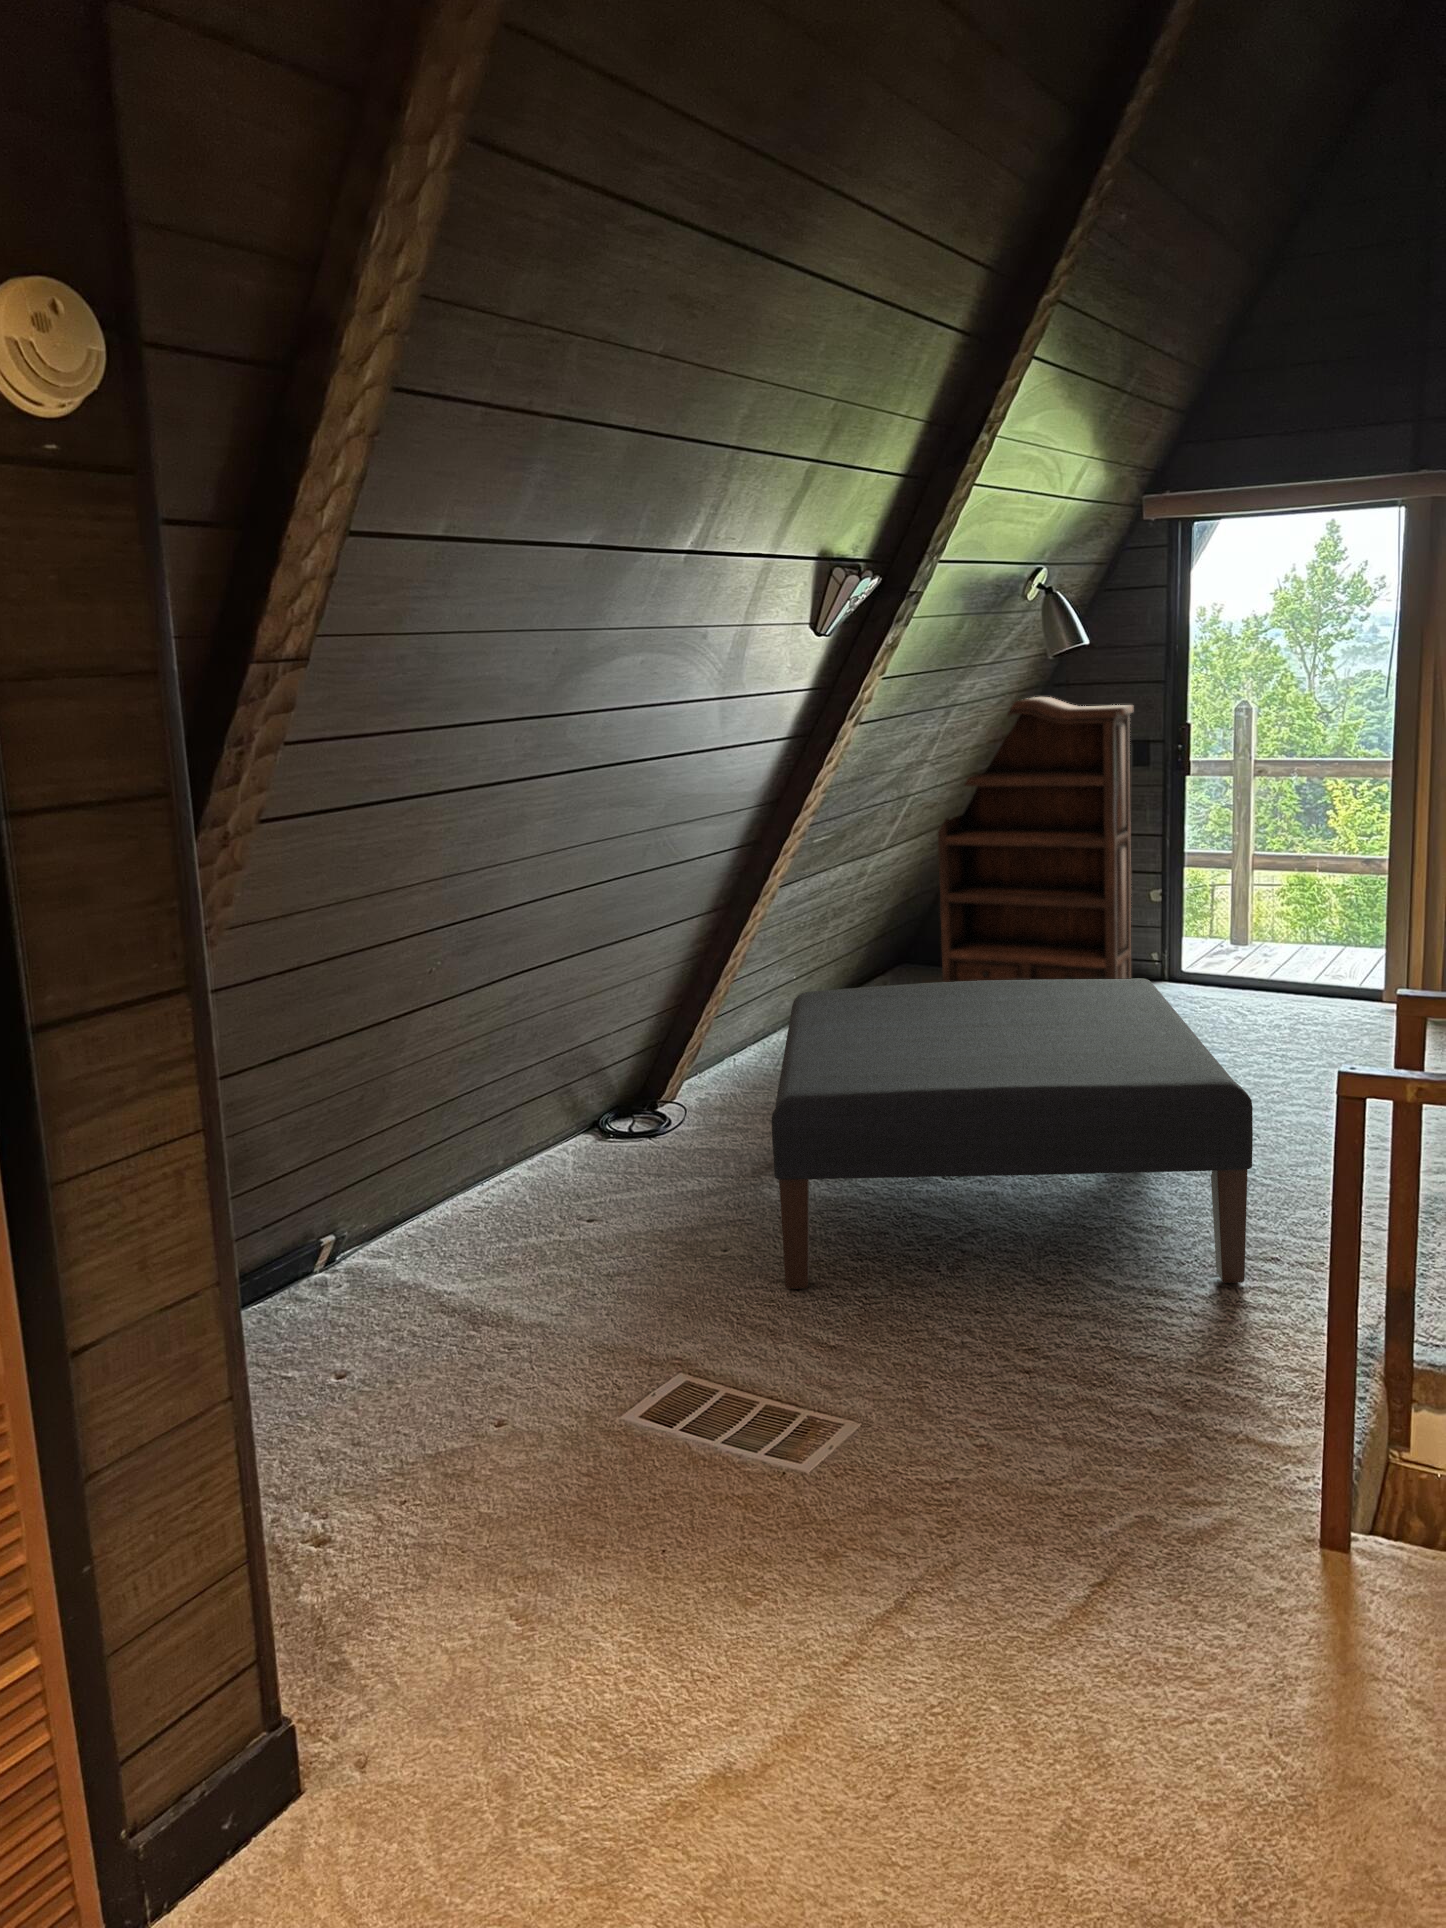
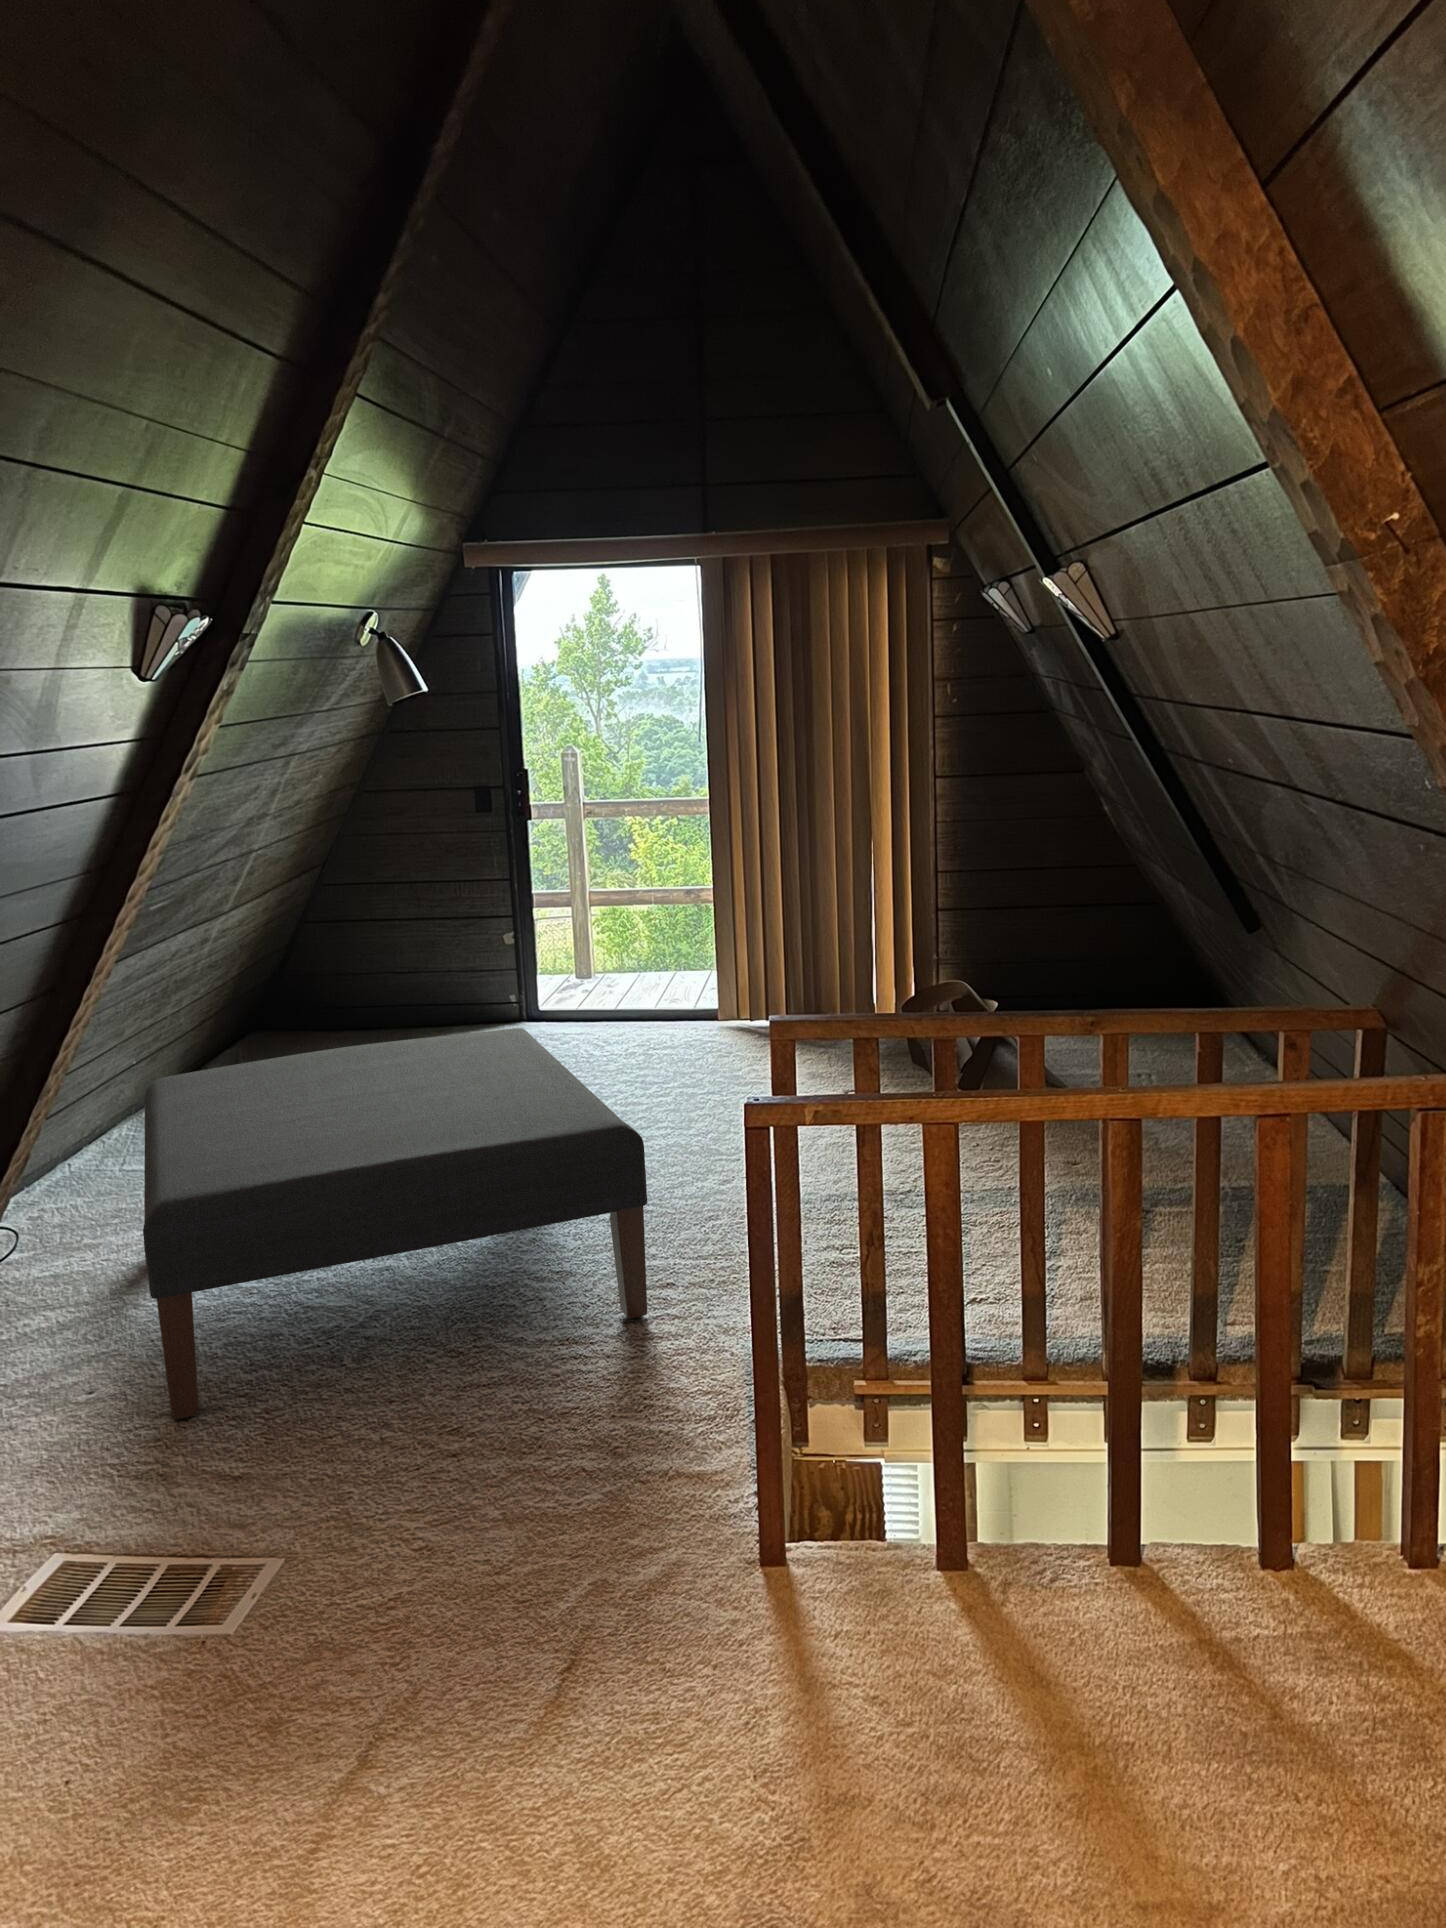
bookshelf: present [938,697,1133,982] -> none [269,750,496,1058]

